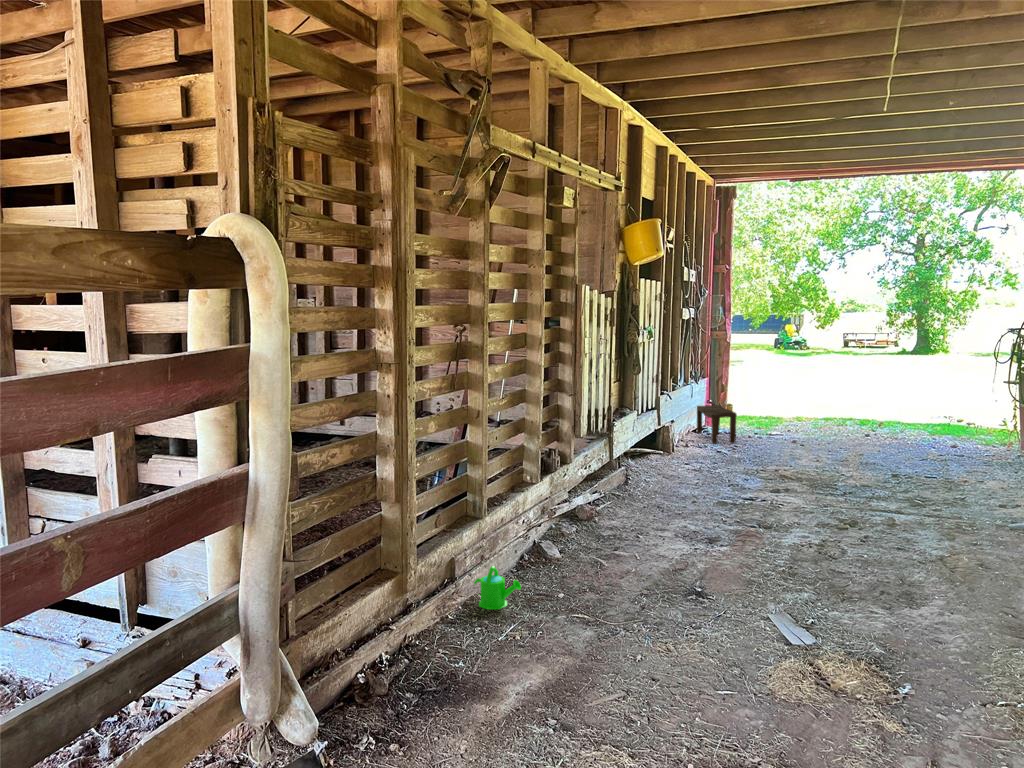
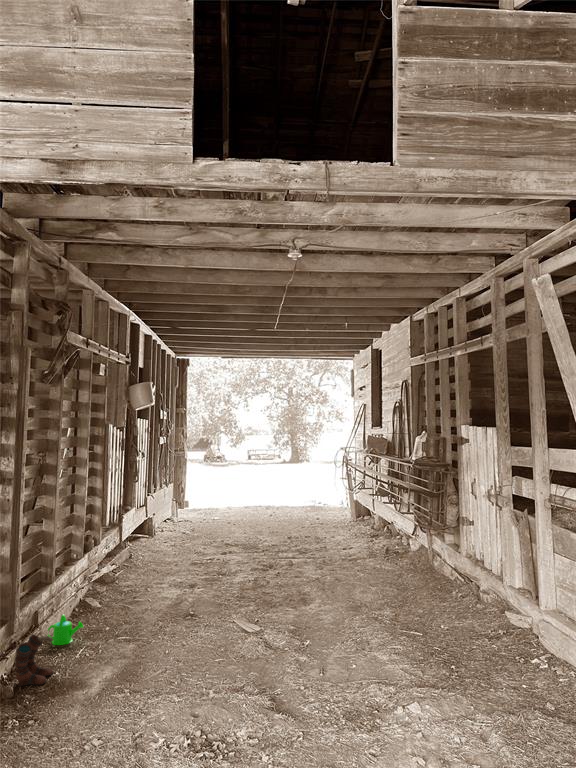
bench: present [697,405,737,444] -> none [166,501,194,528]
boots: none [403,595,461,673] -> present [15,634,53,686]

